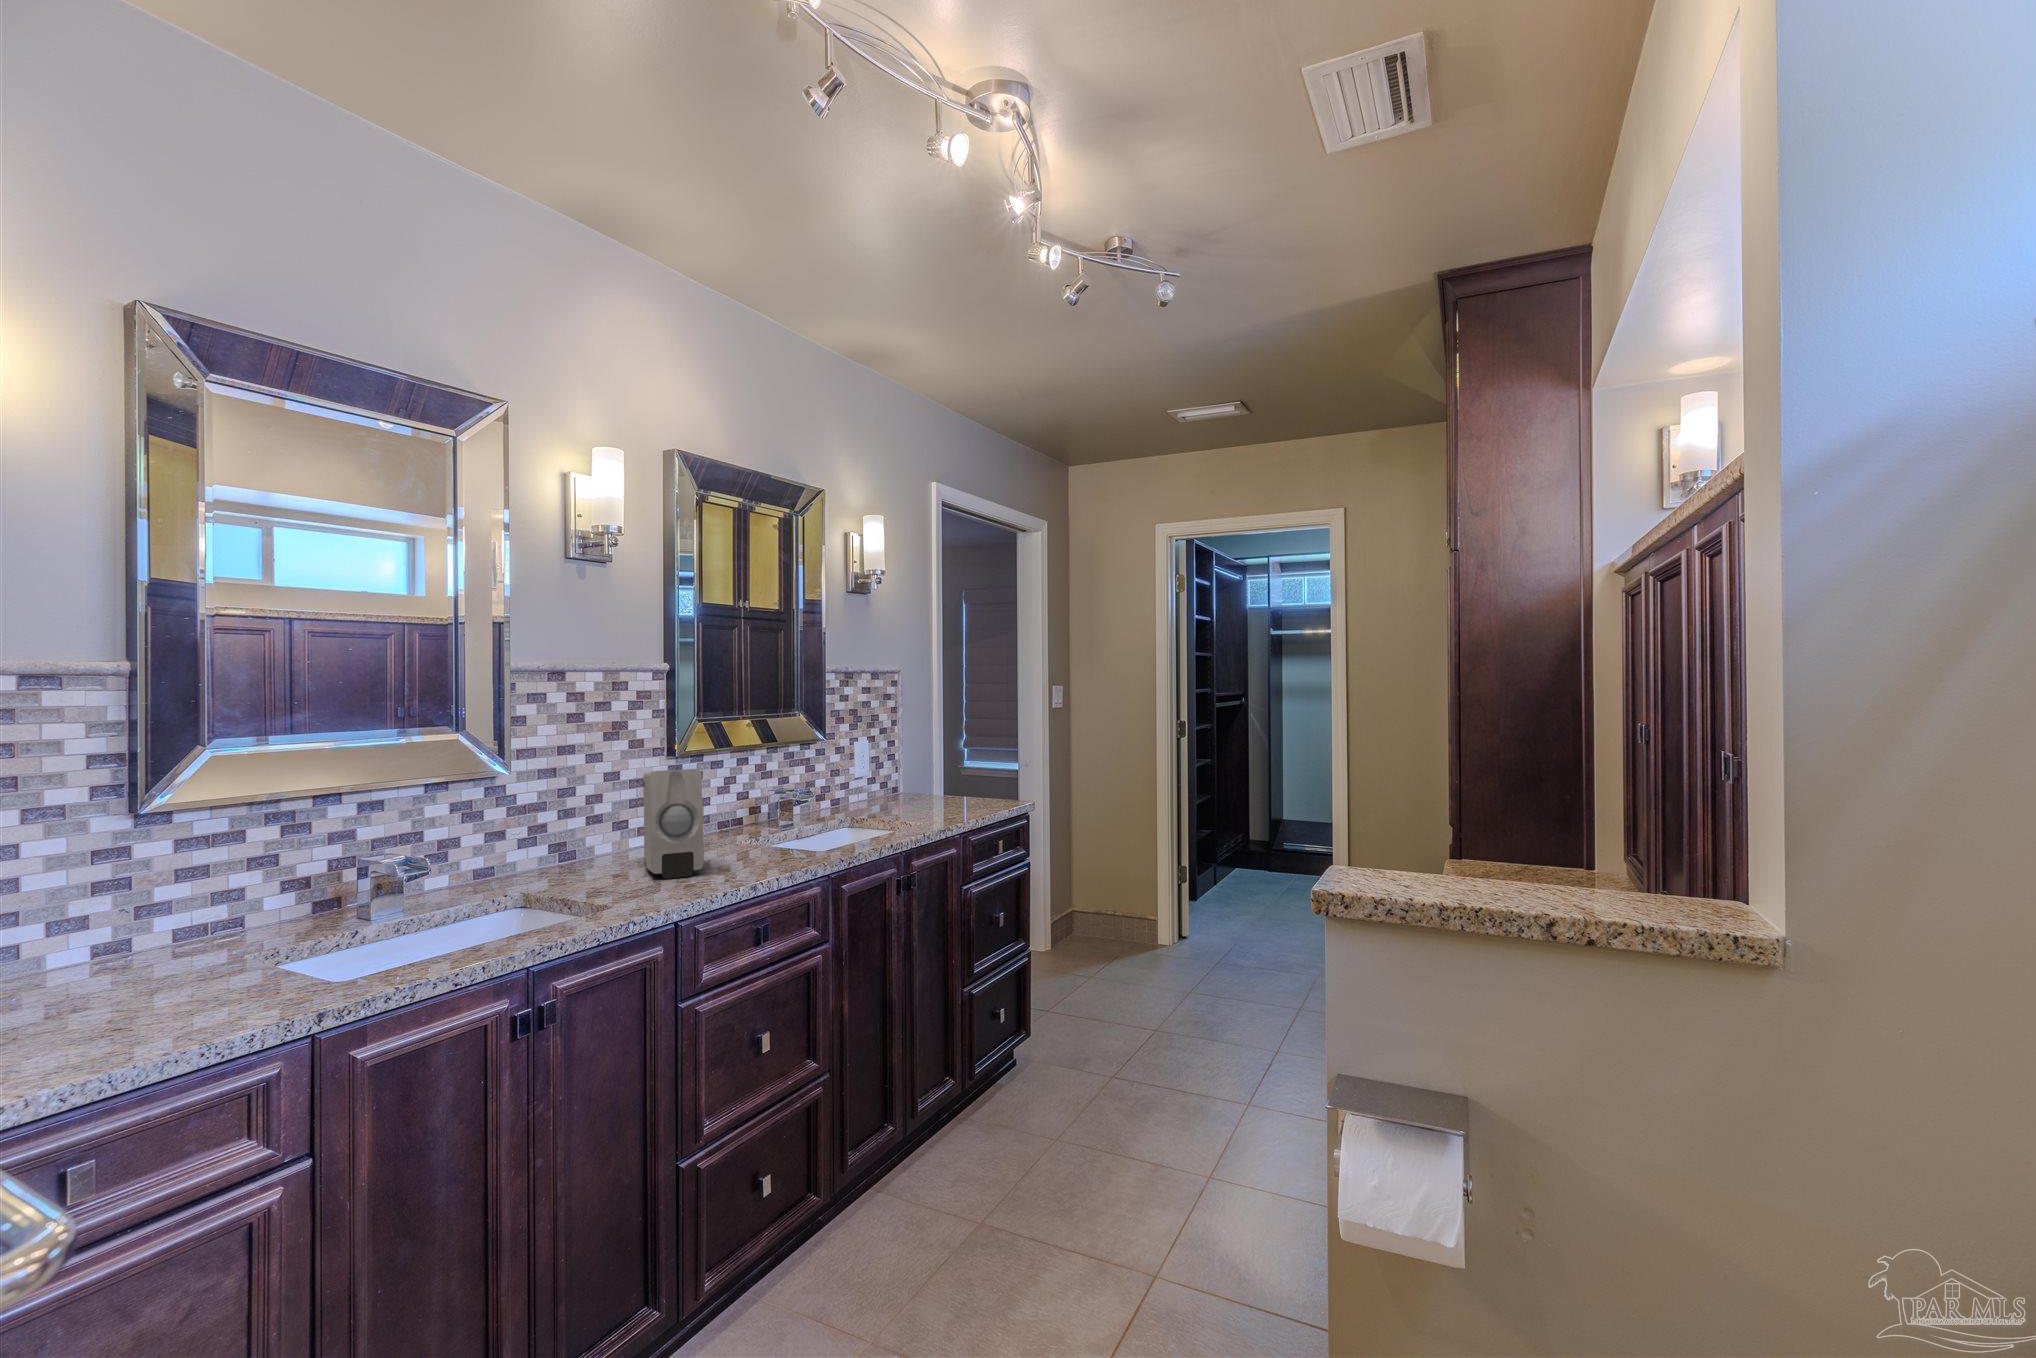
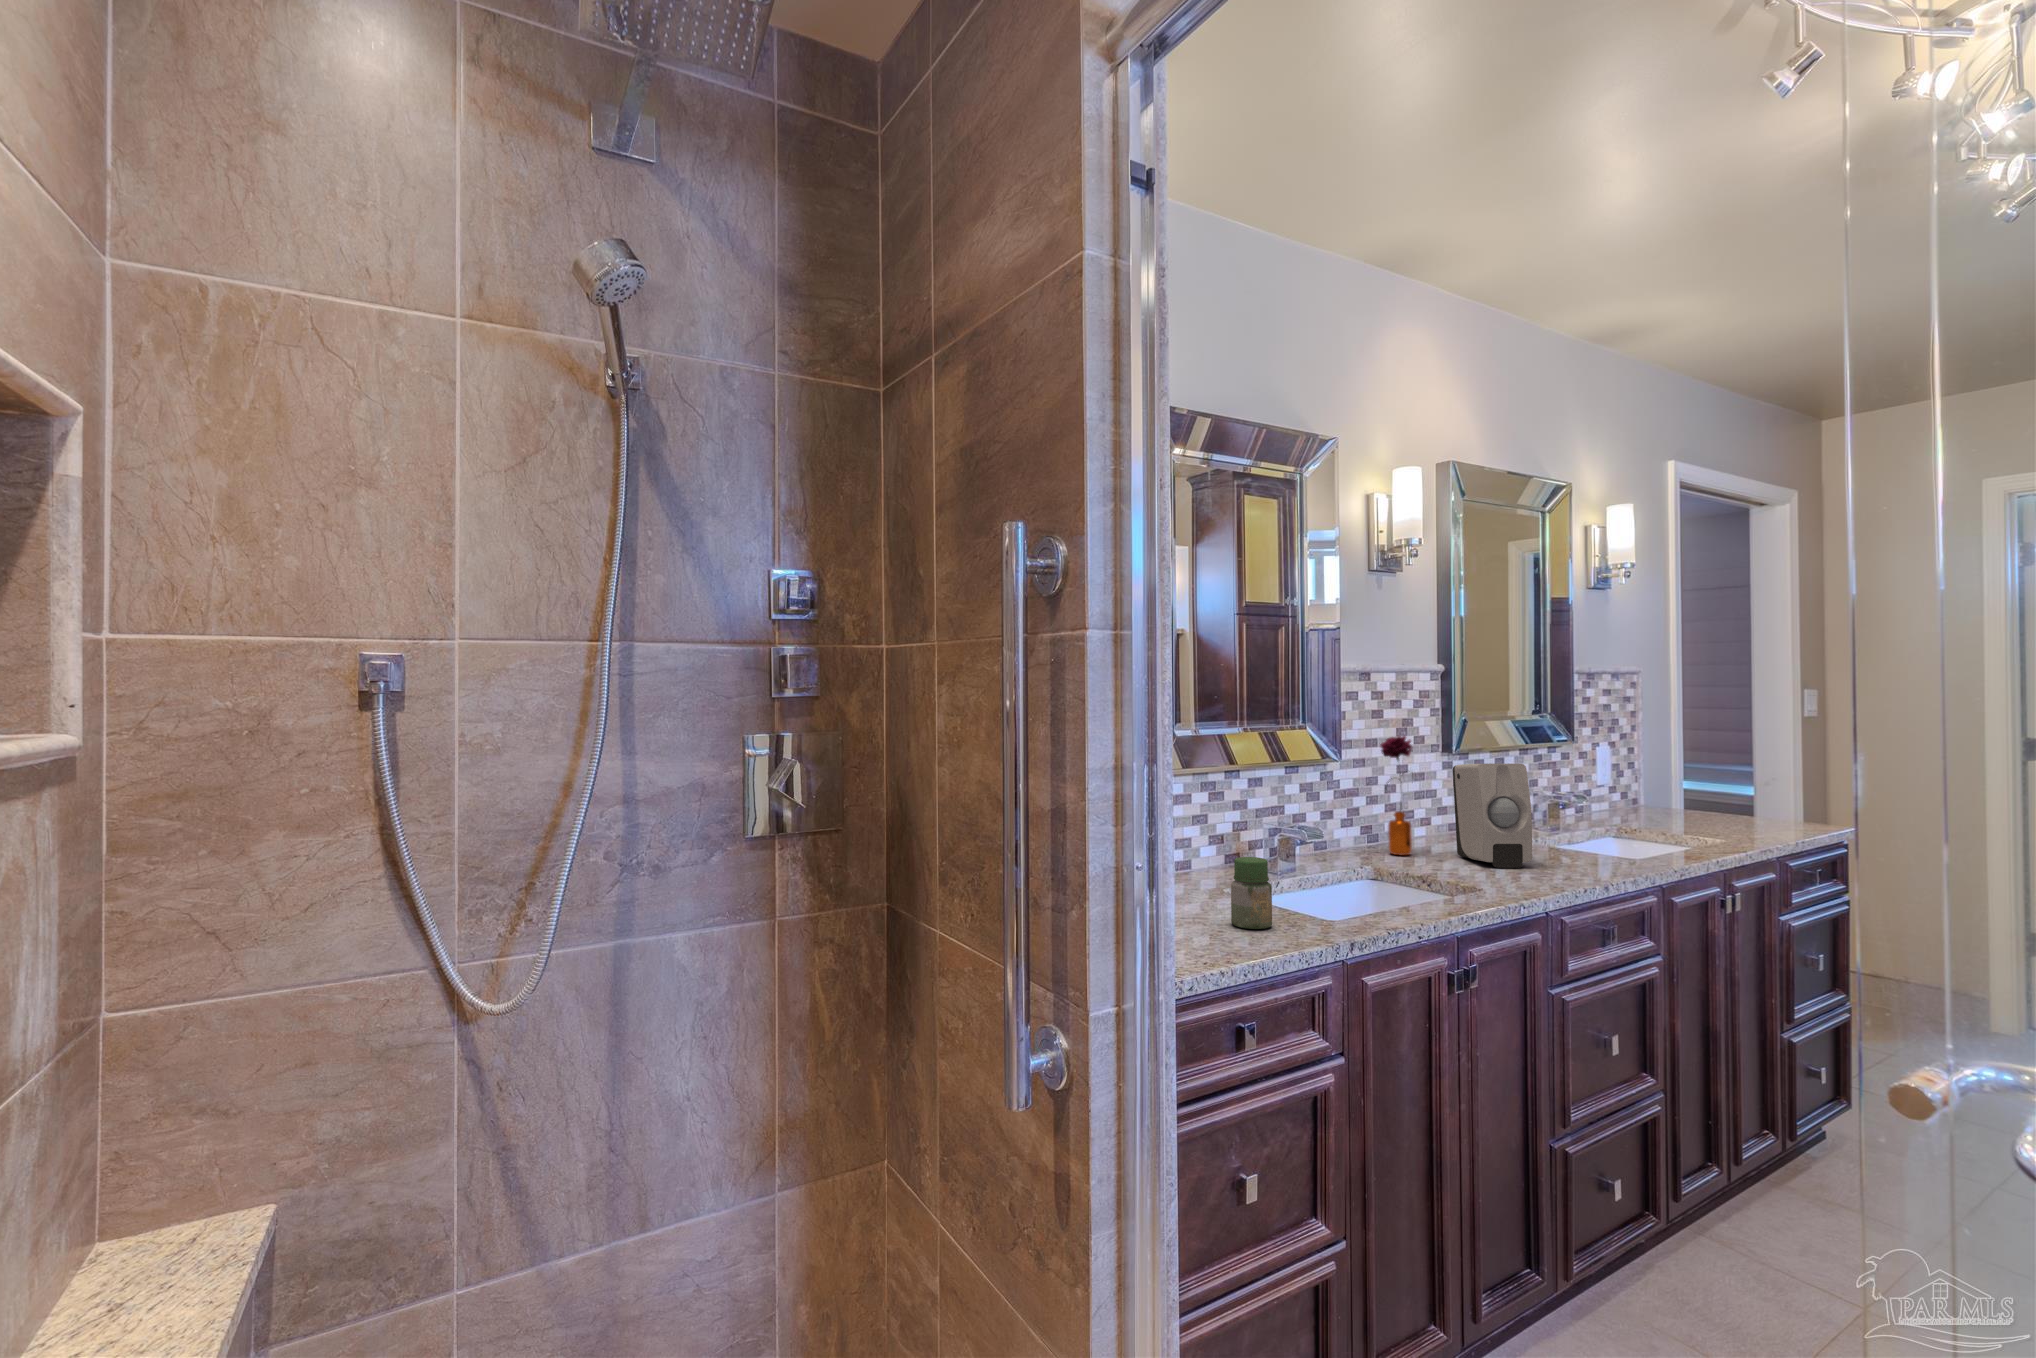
flower: none [560,742,603,874] -> present [1380,736,1413,855]
jar: none [168,919,236,1016] -> present [1231,857,1272,929]

